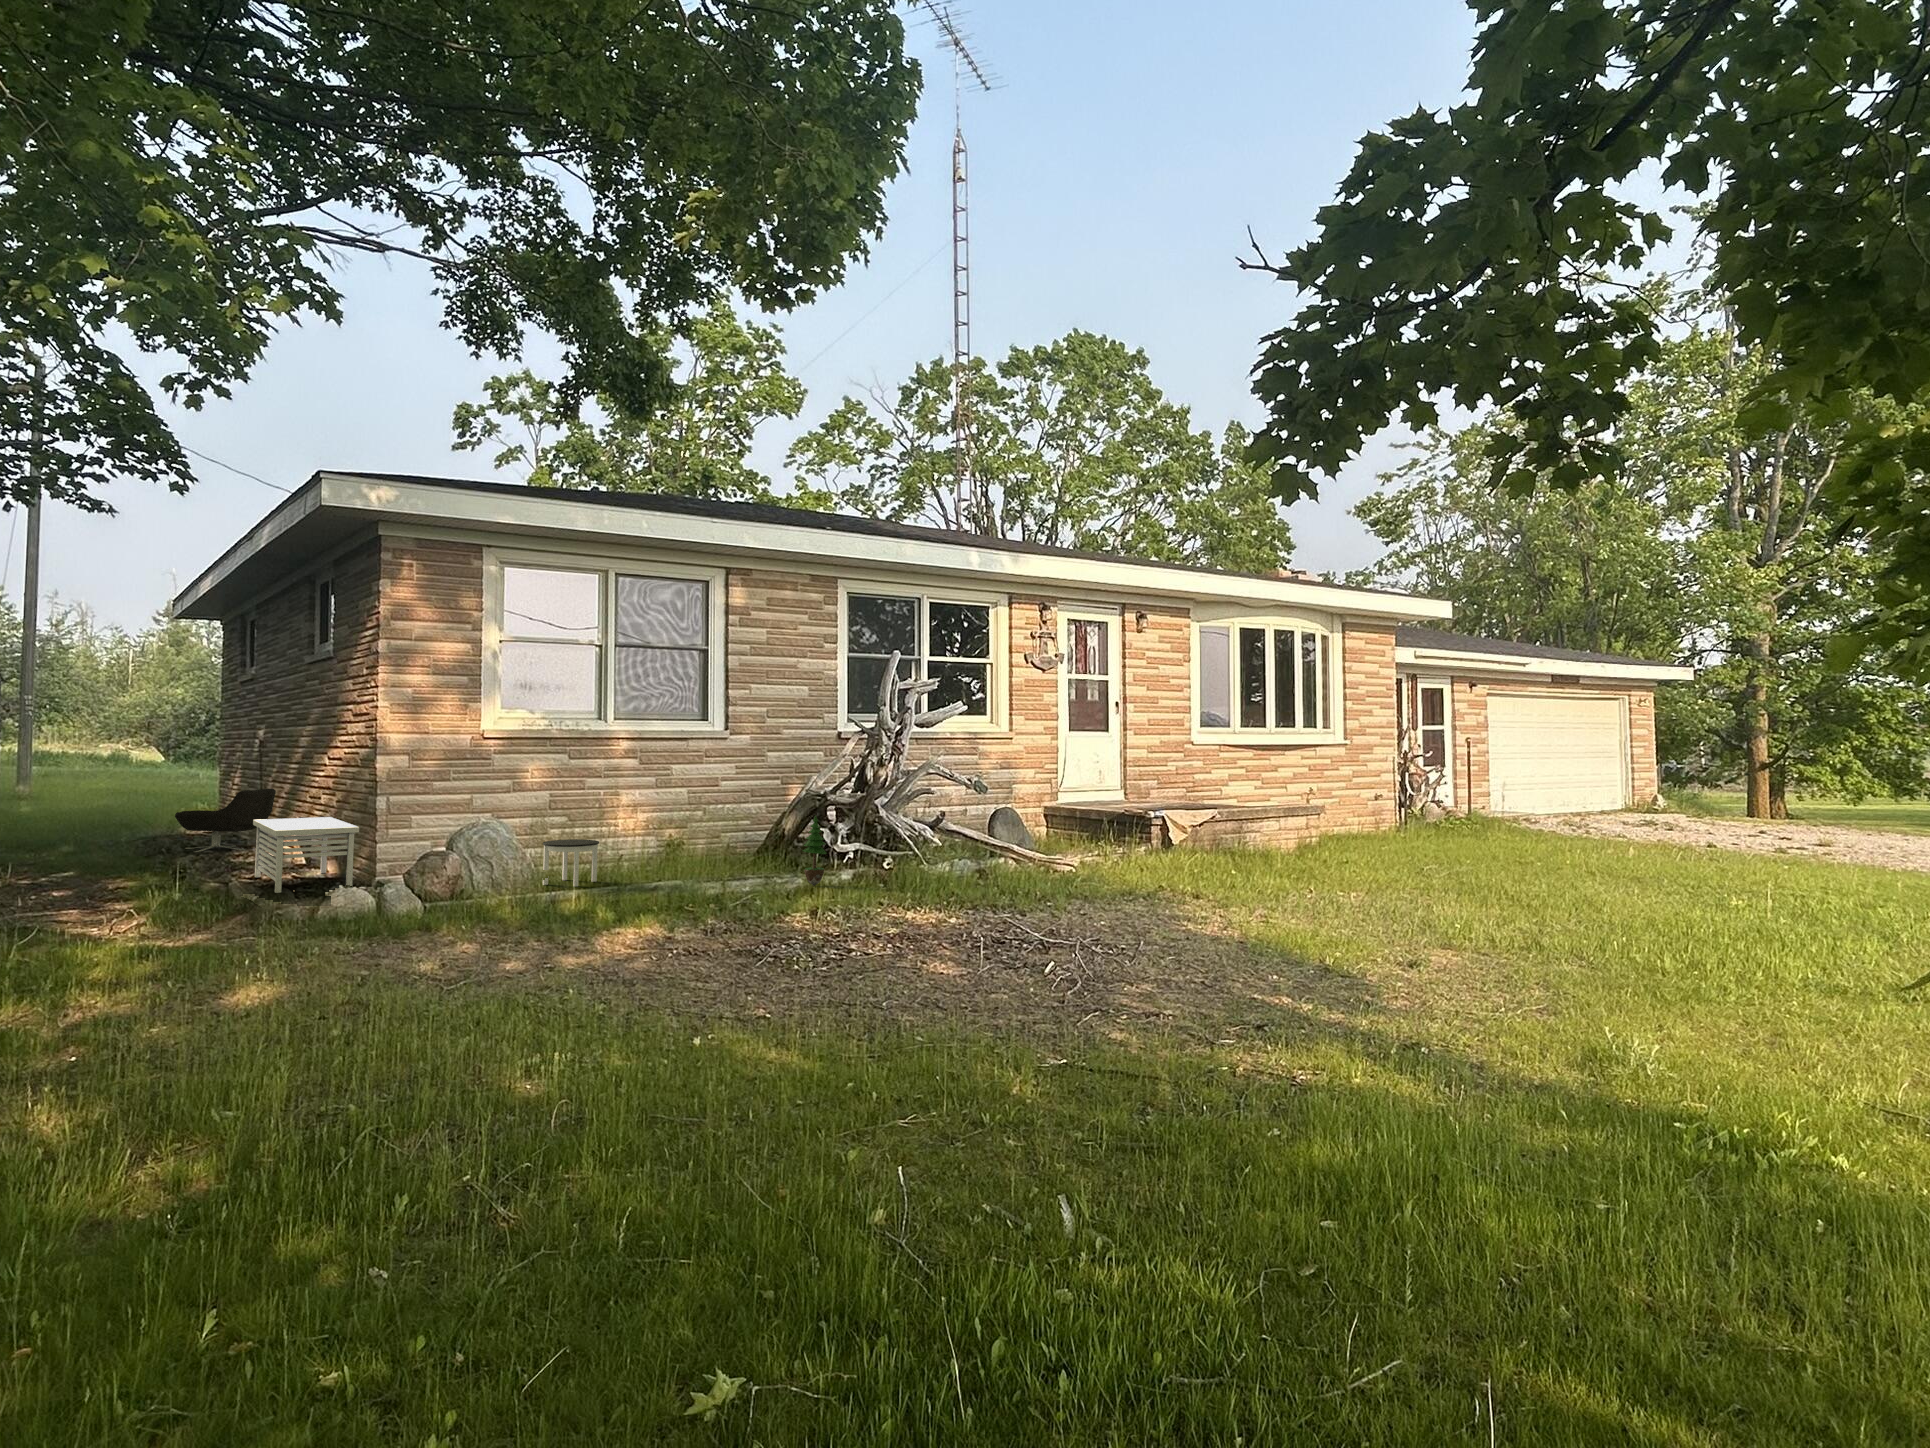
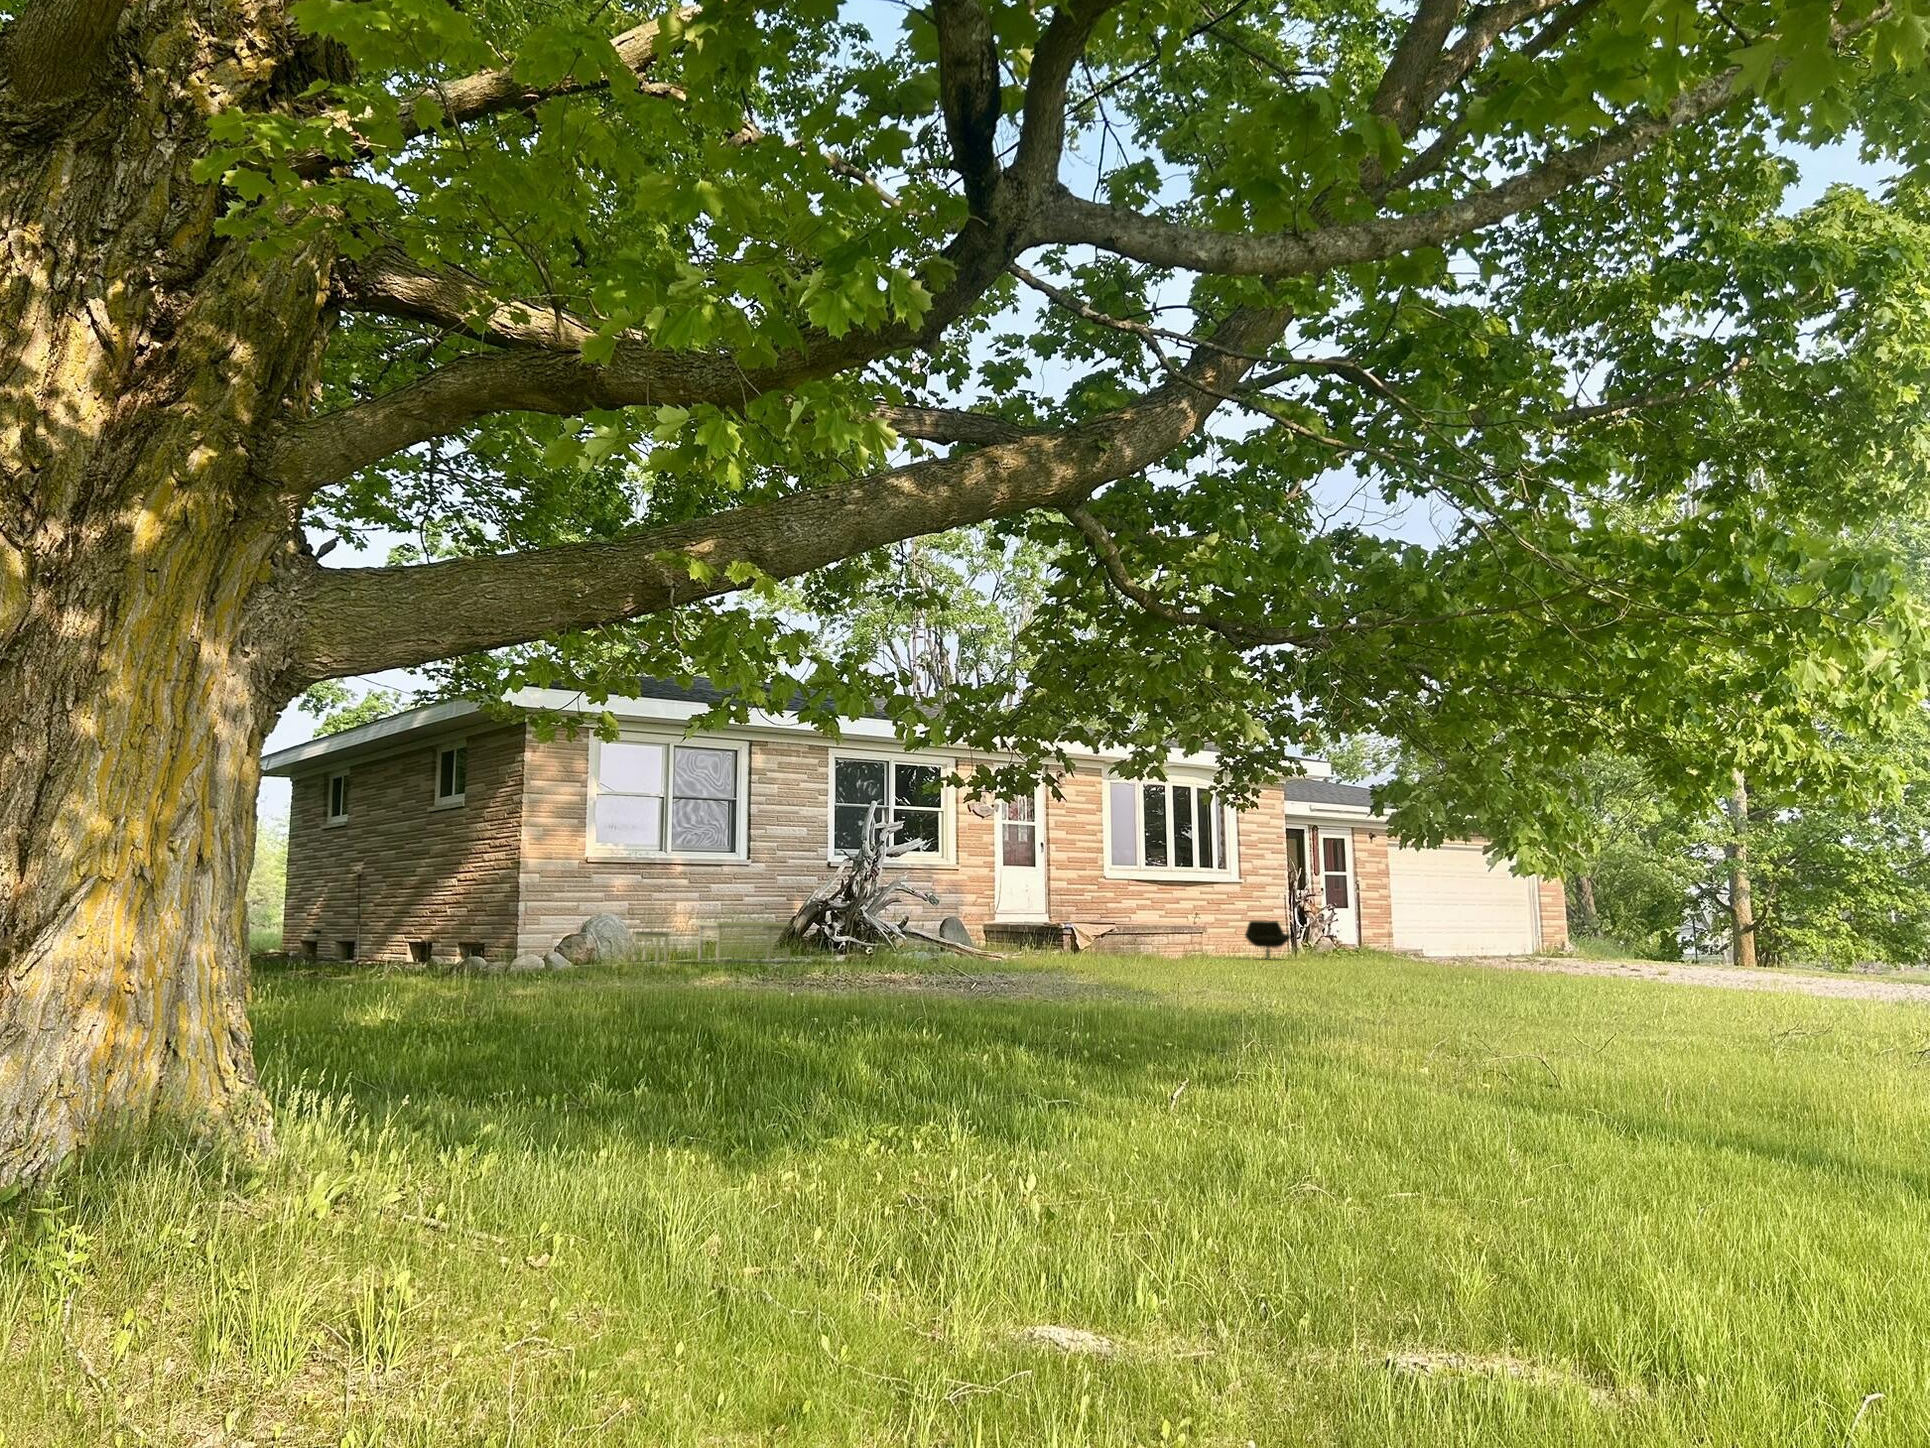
lounge chair: present [175,789,276,852] -> present [1245,921,1290,959]
potted tree: present [803,816,826,886] -> none [810,915,827,964]
storage bench: present [253,817,359,893] -> present [696,922,790,962]

